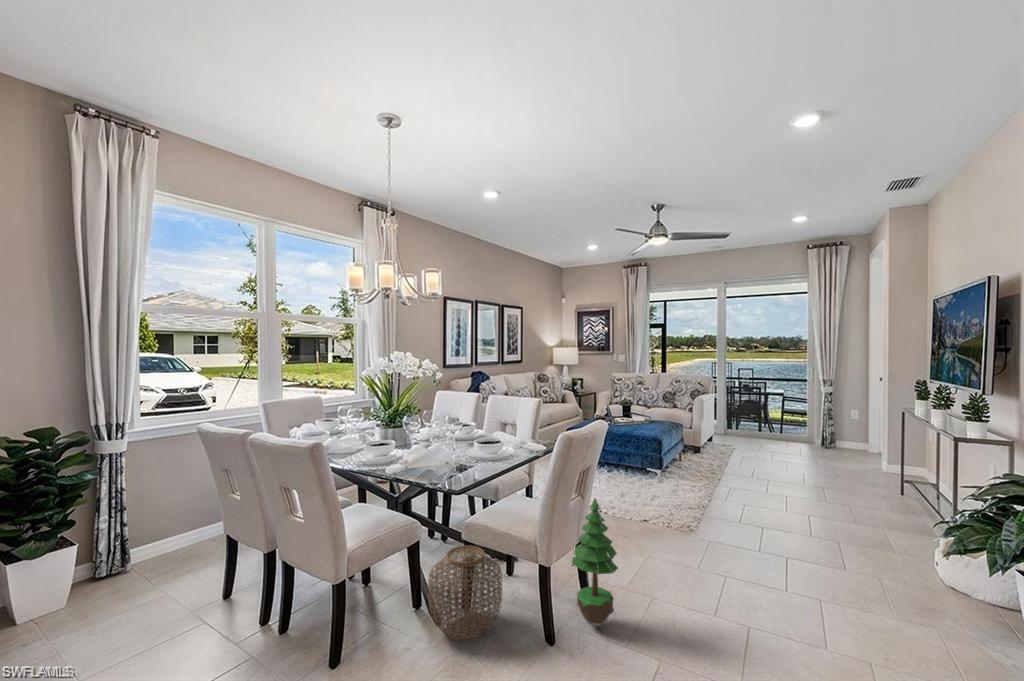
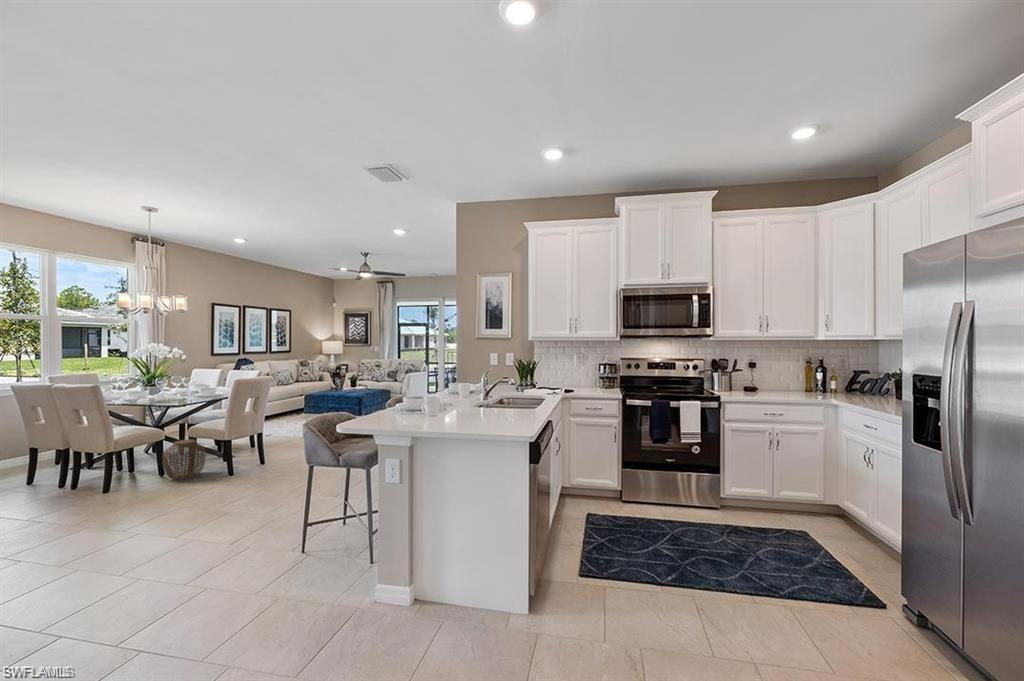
potted tree: present [572,499,618,626] -> none [243,412,267,471]

